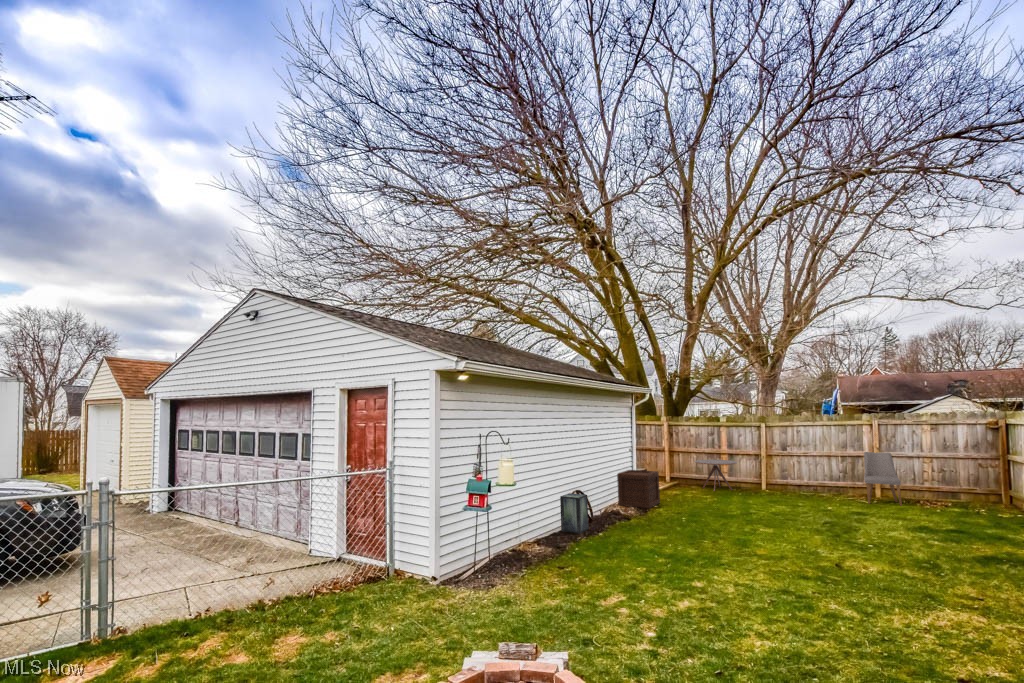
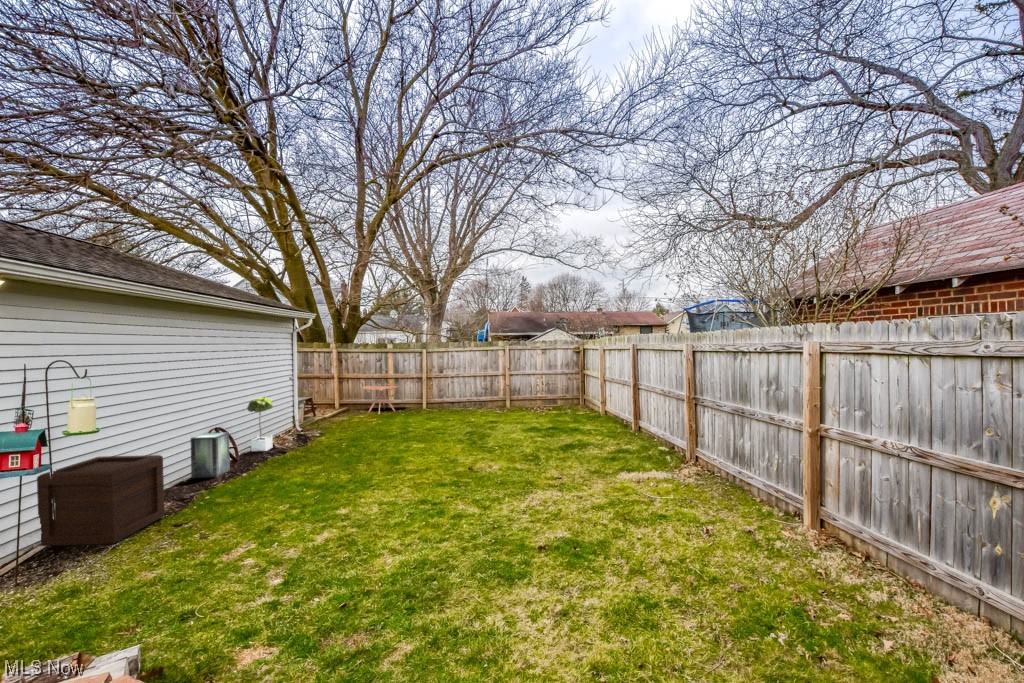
chair: present [864,452,902,506] -> none [497,371,520,412]
potted tree: none [597,465,618,516] -> present [247,397,273,452]
wooden crate: present [617,470,660,508] -> present [37,455,164,546]

